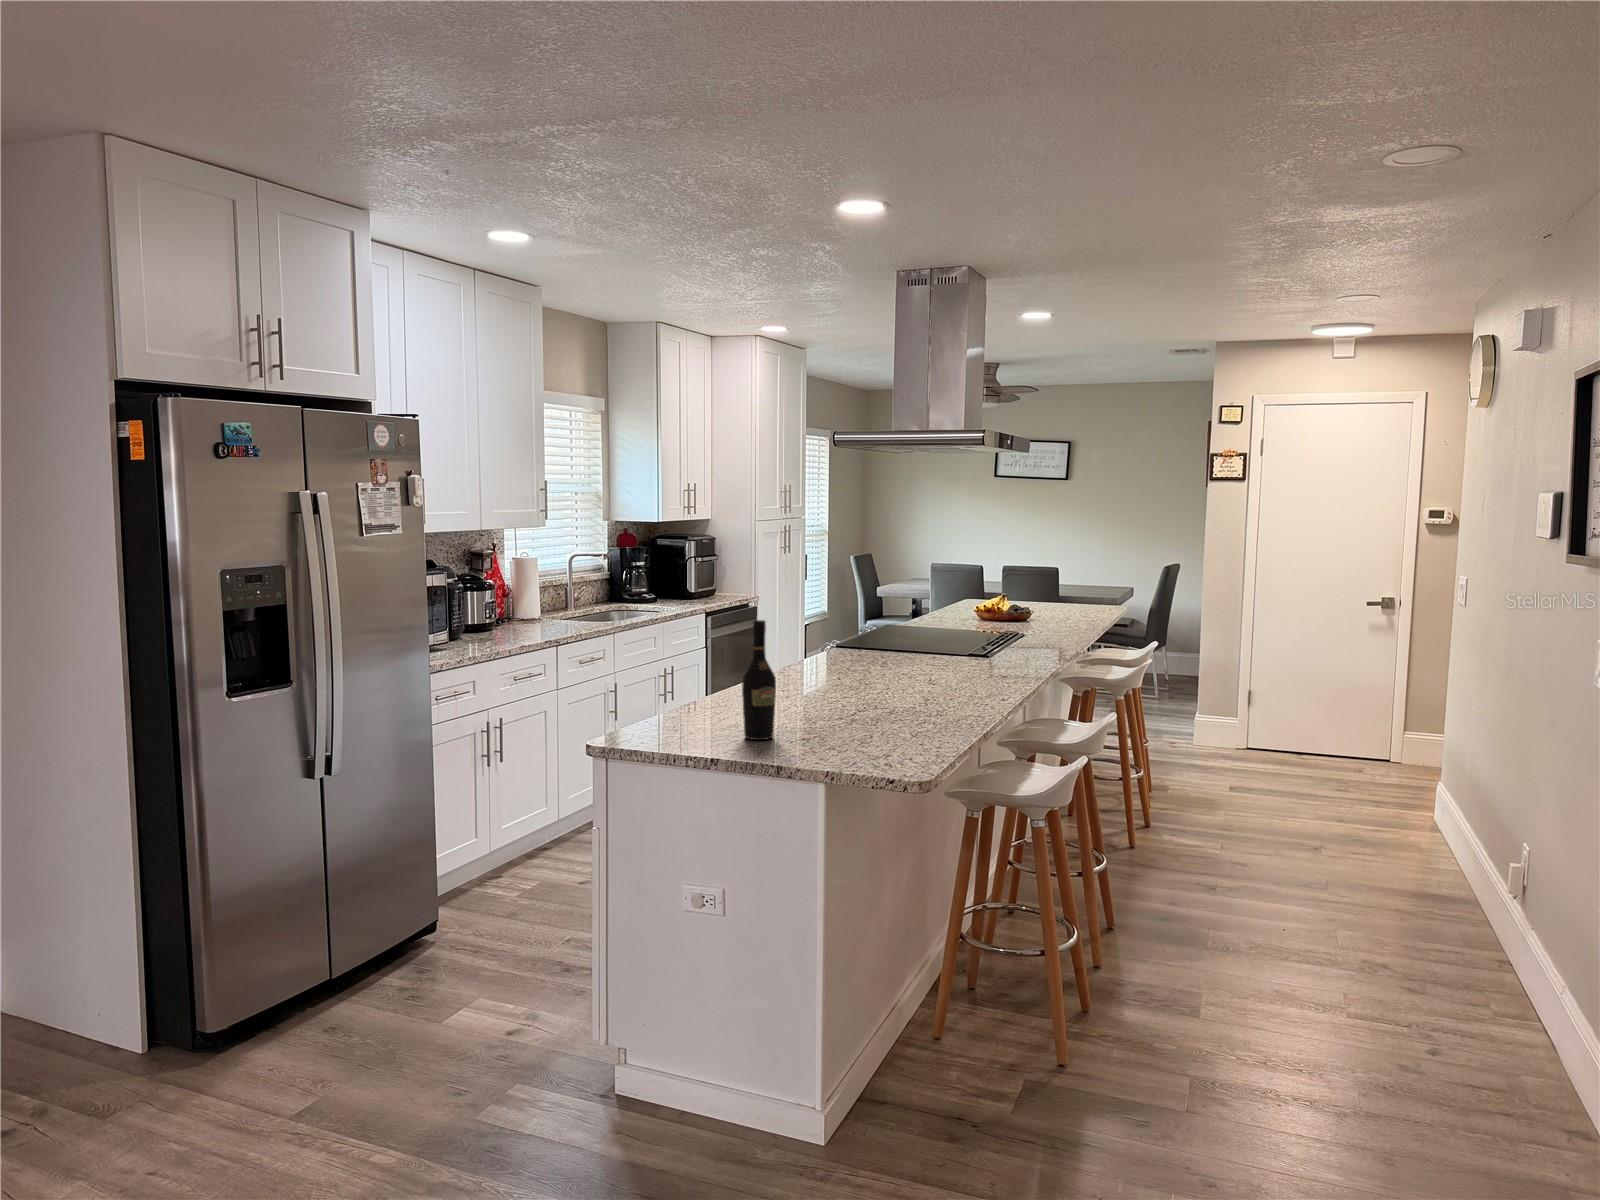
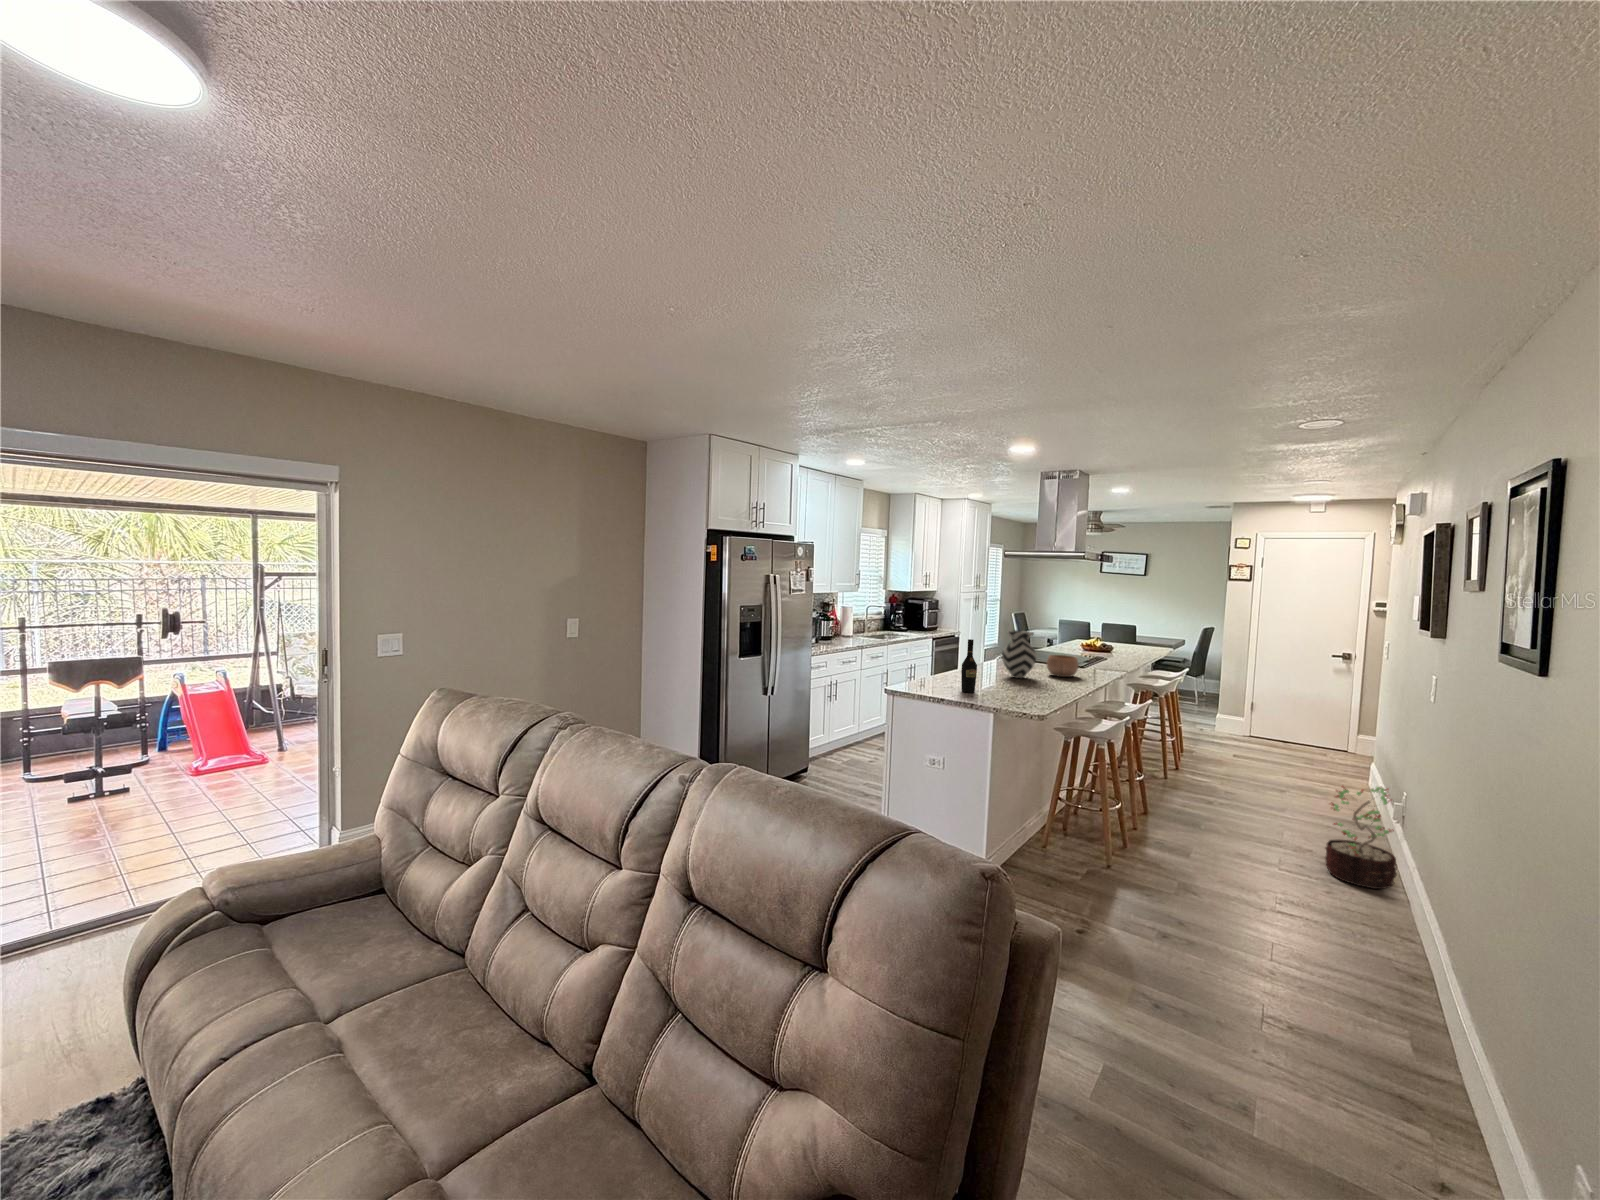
vase: none [831,592,900,693] -> present [1002,630,1036,678]
bowl: none [920,637,982,683] -> present [1046,655,1079,677]
decorative plant: none [1433,850,1556,1048] -> present [1325,786,1397,889]

